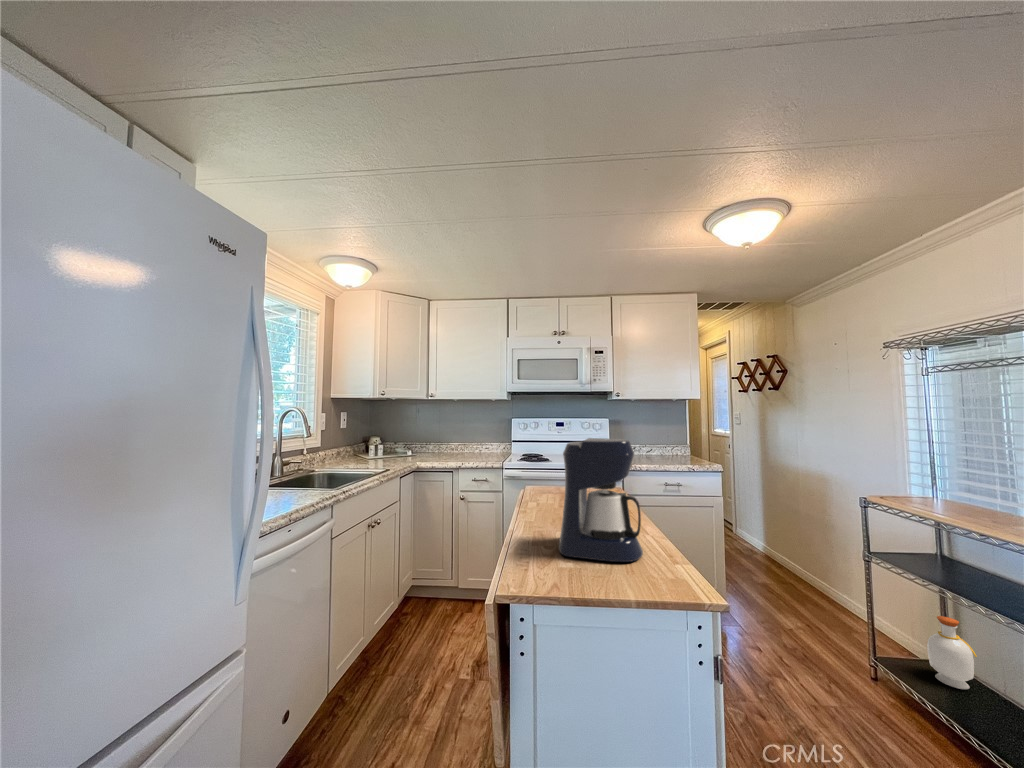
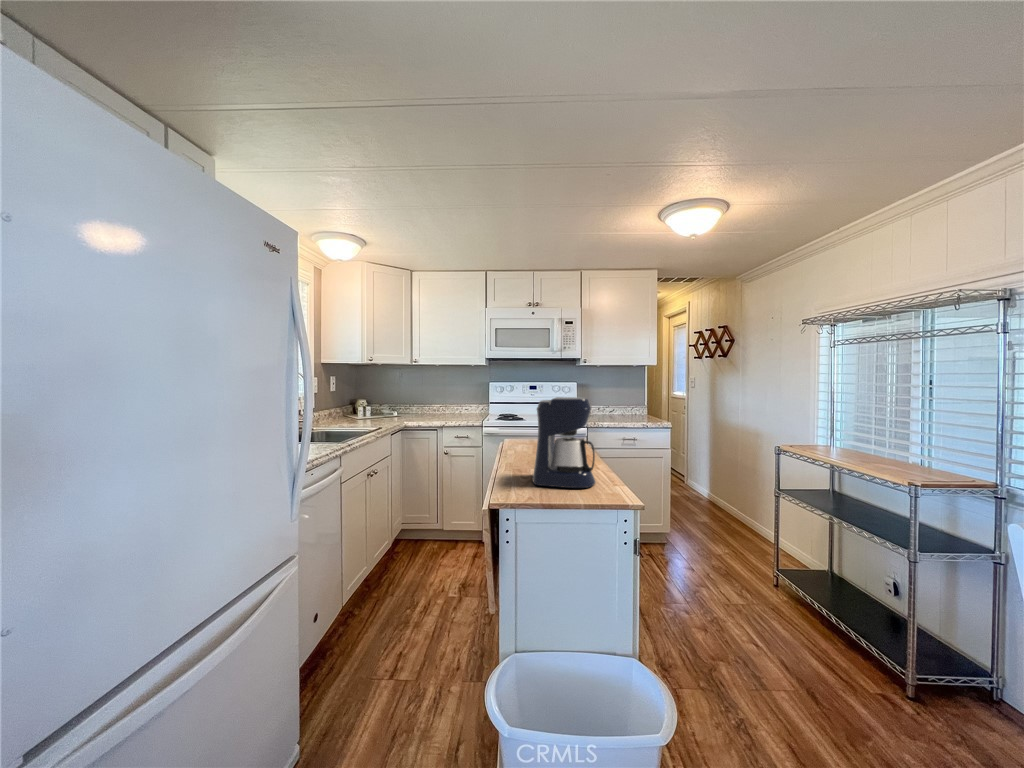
bottle: present [927,616,977,689] -> none [814,535,848,587]

